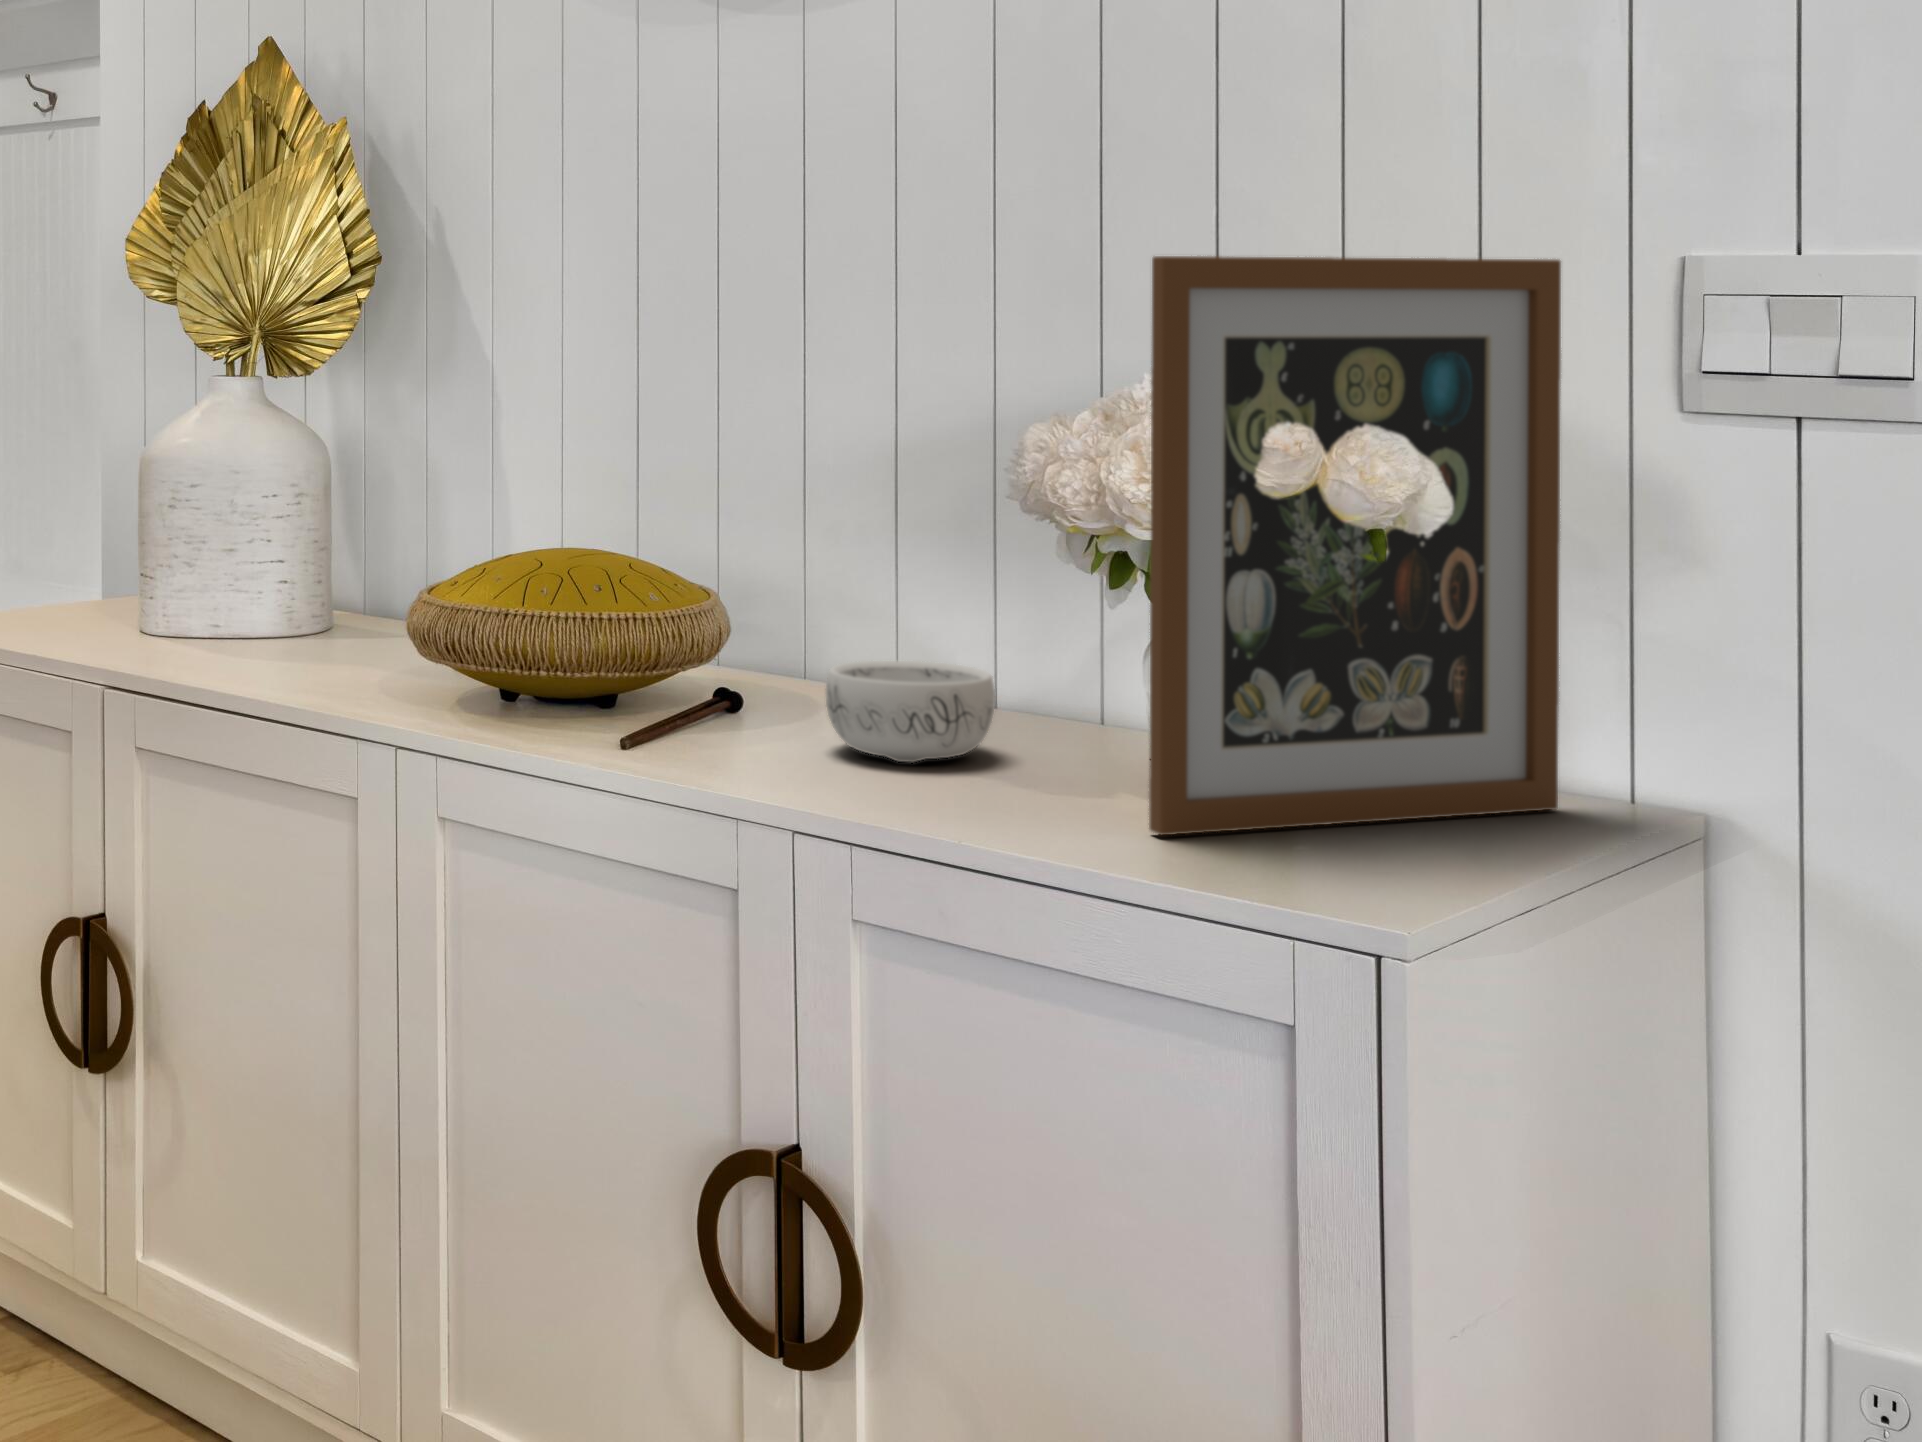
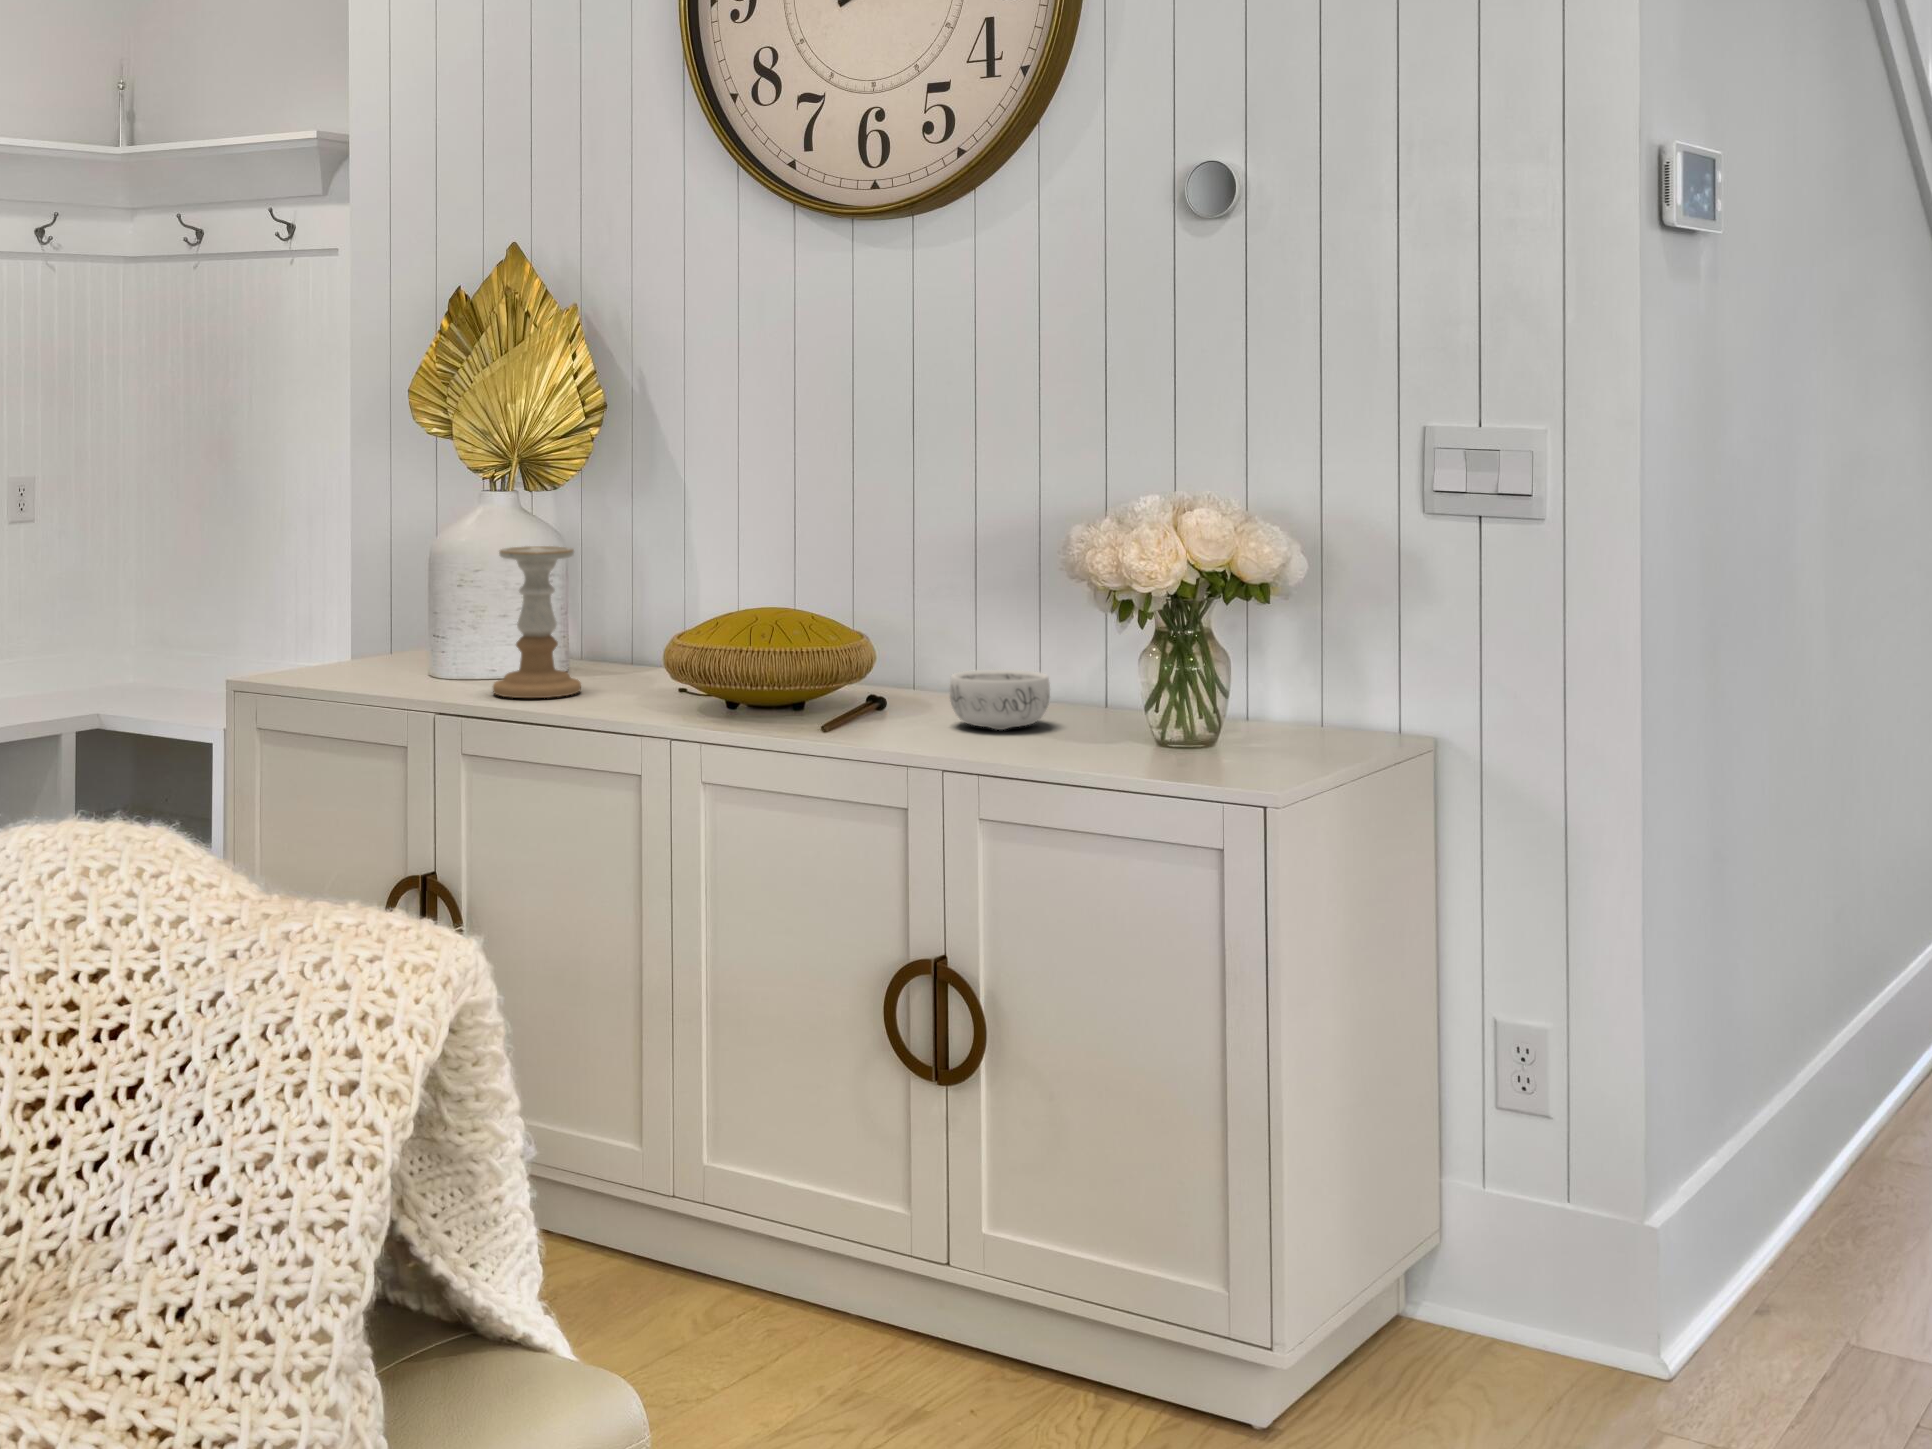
picture frame: present [1149,256,1561,835] -> none [1146,428,1360,757]
candle holder: none [187,452,314,671] -> present [493,546,581,698]

